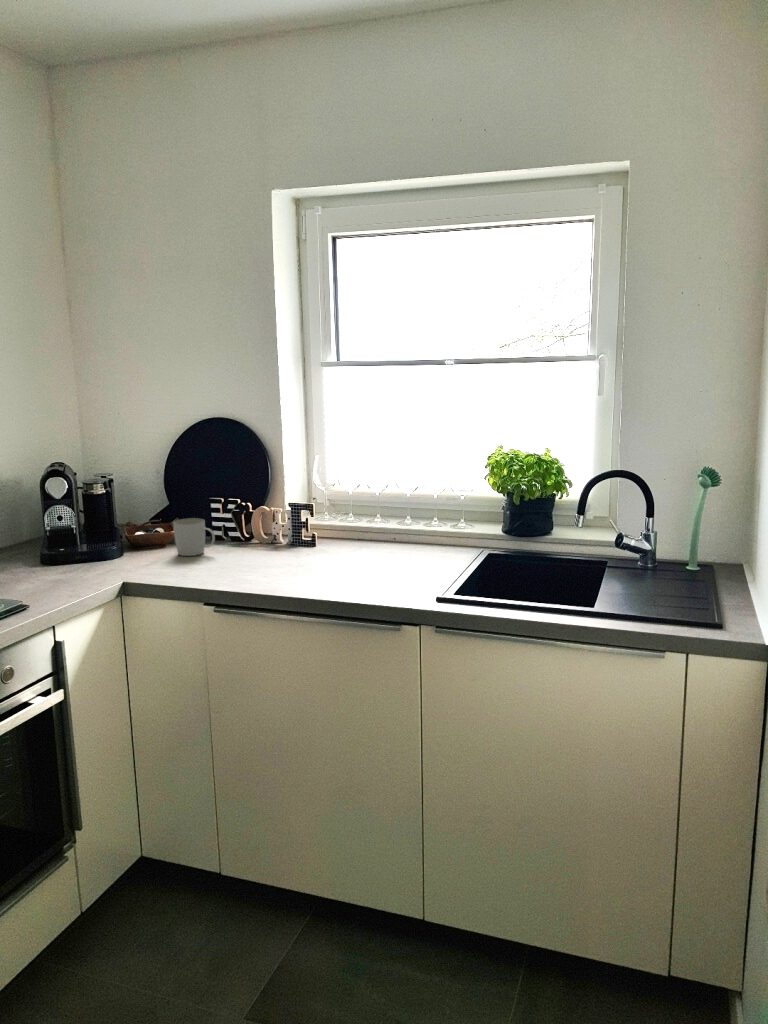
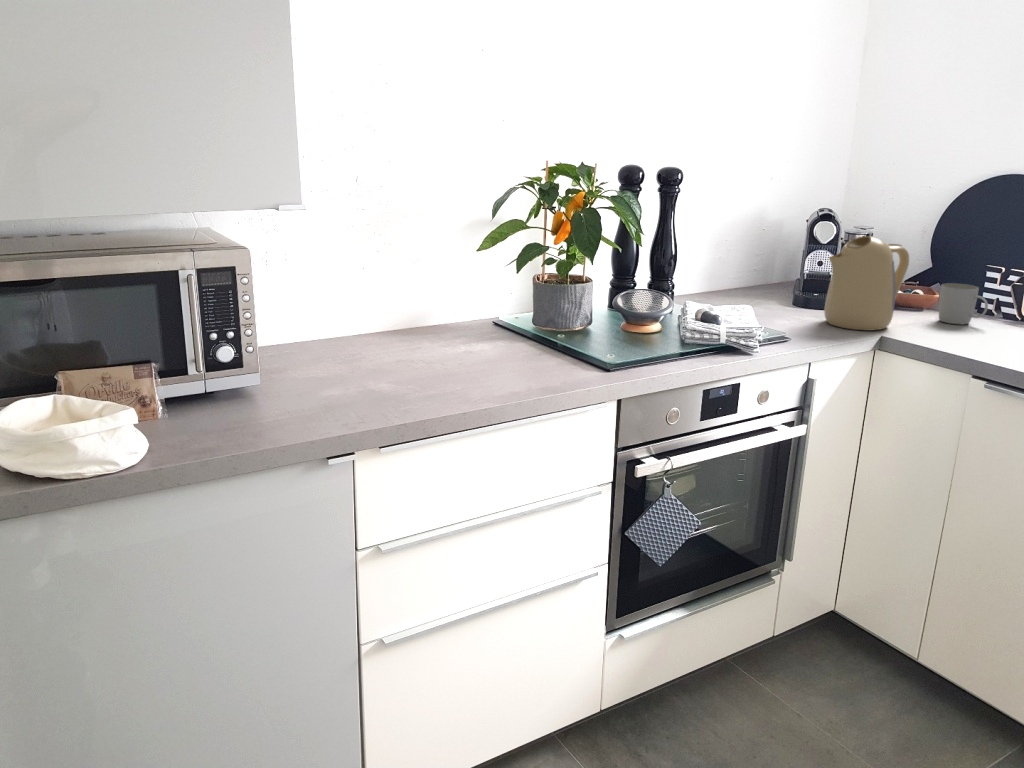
kettle: none [59,489,139,581] -> present [824,236,909,330]

